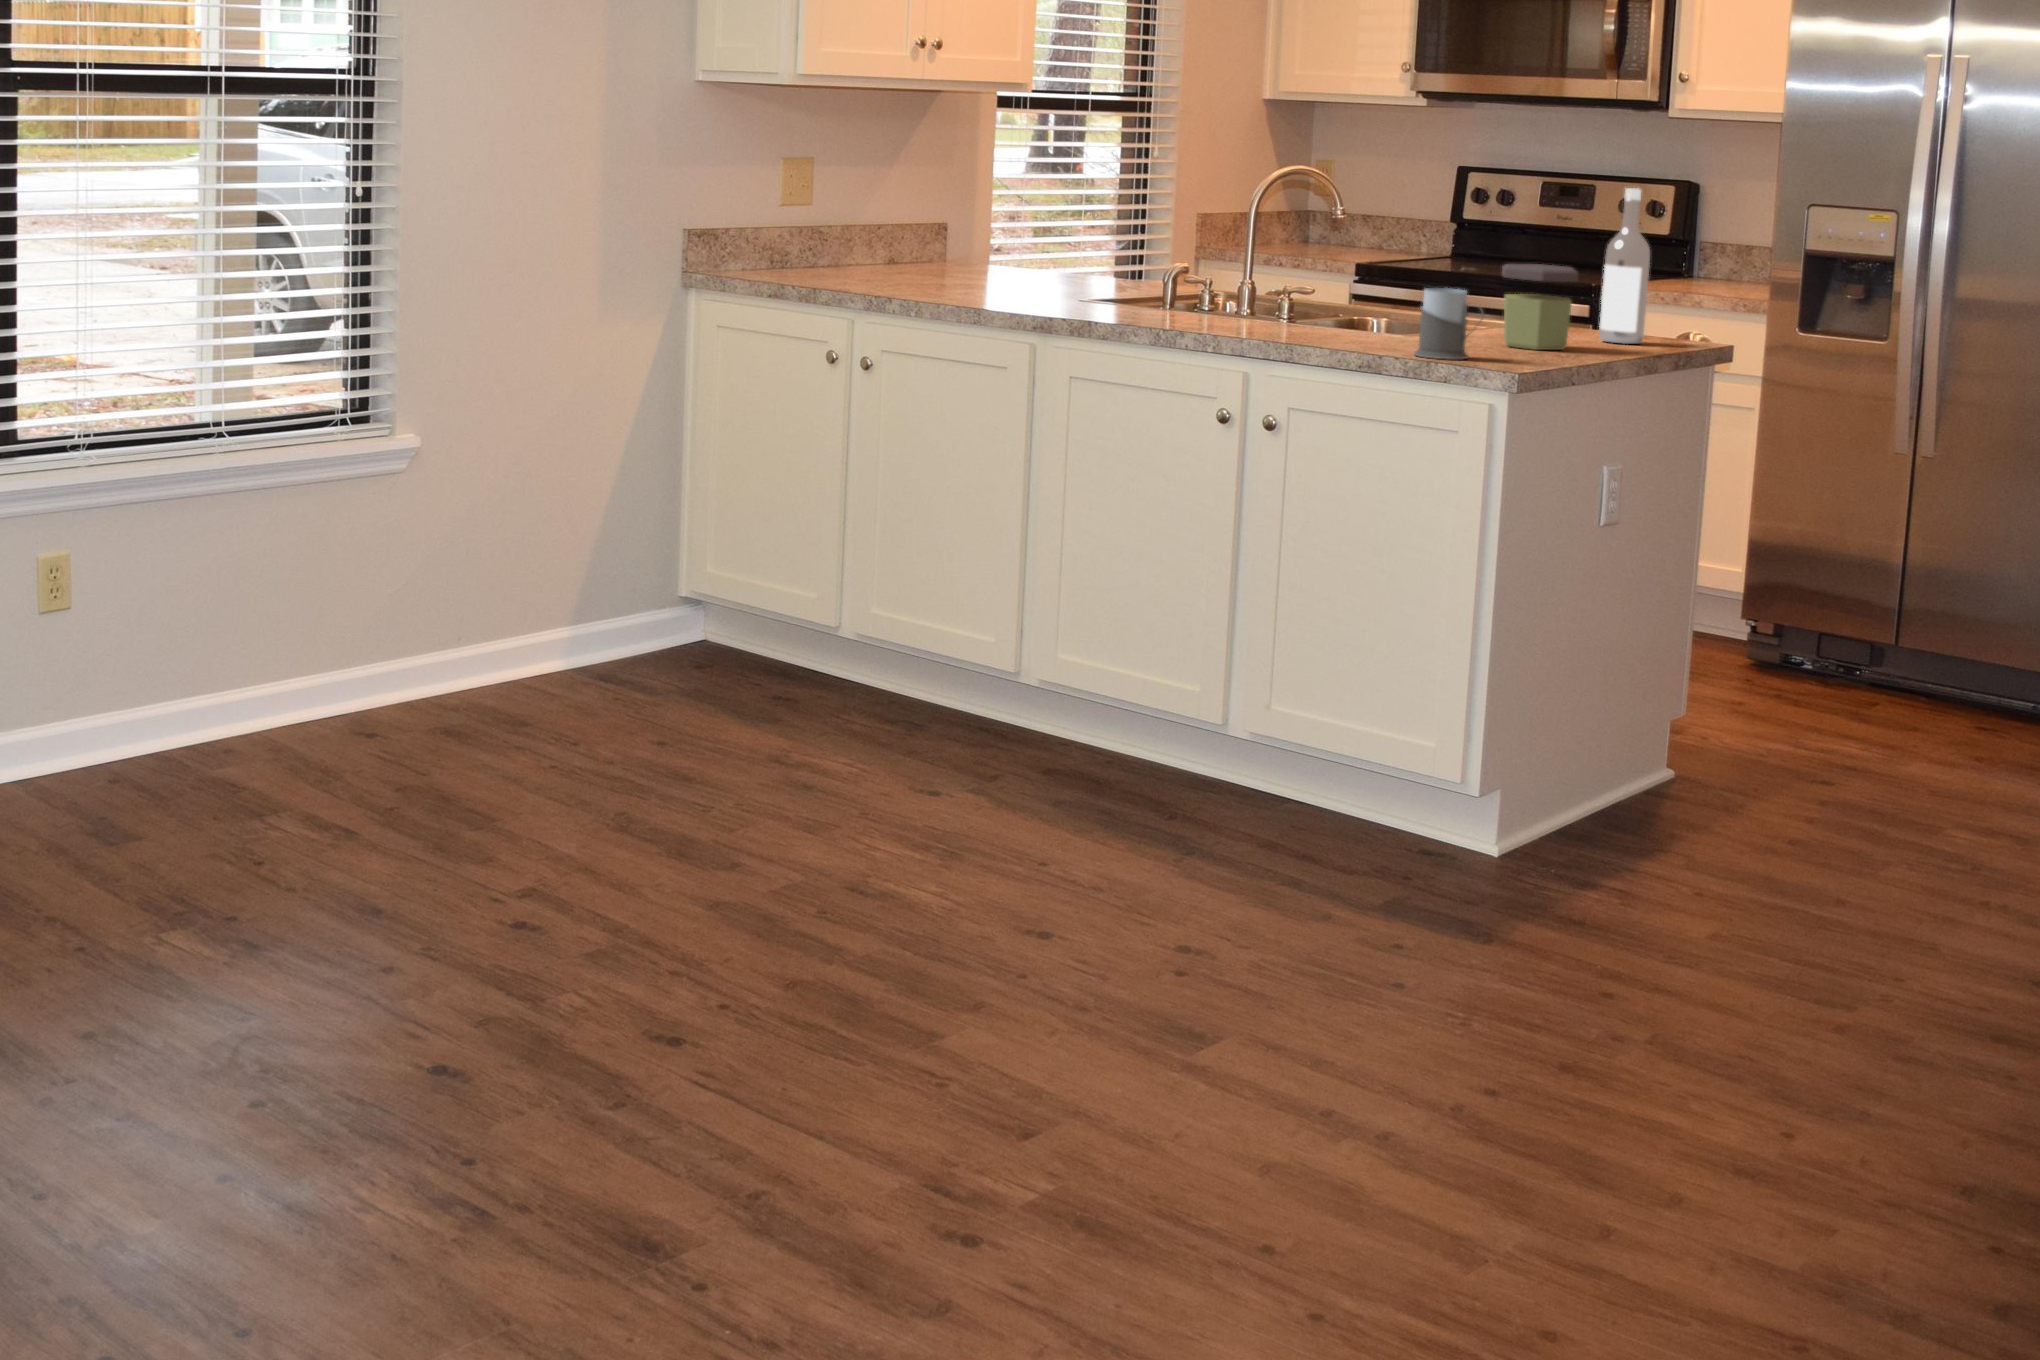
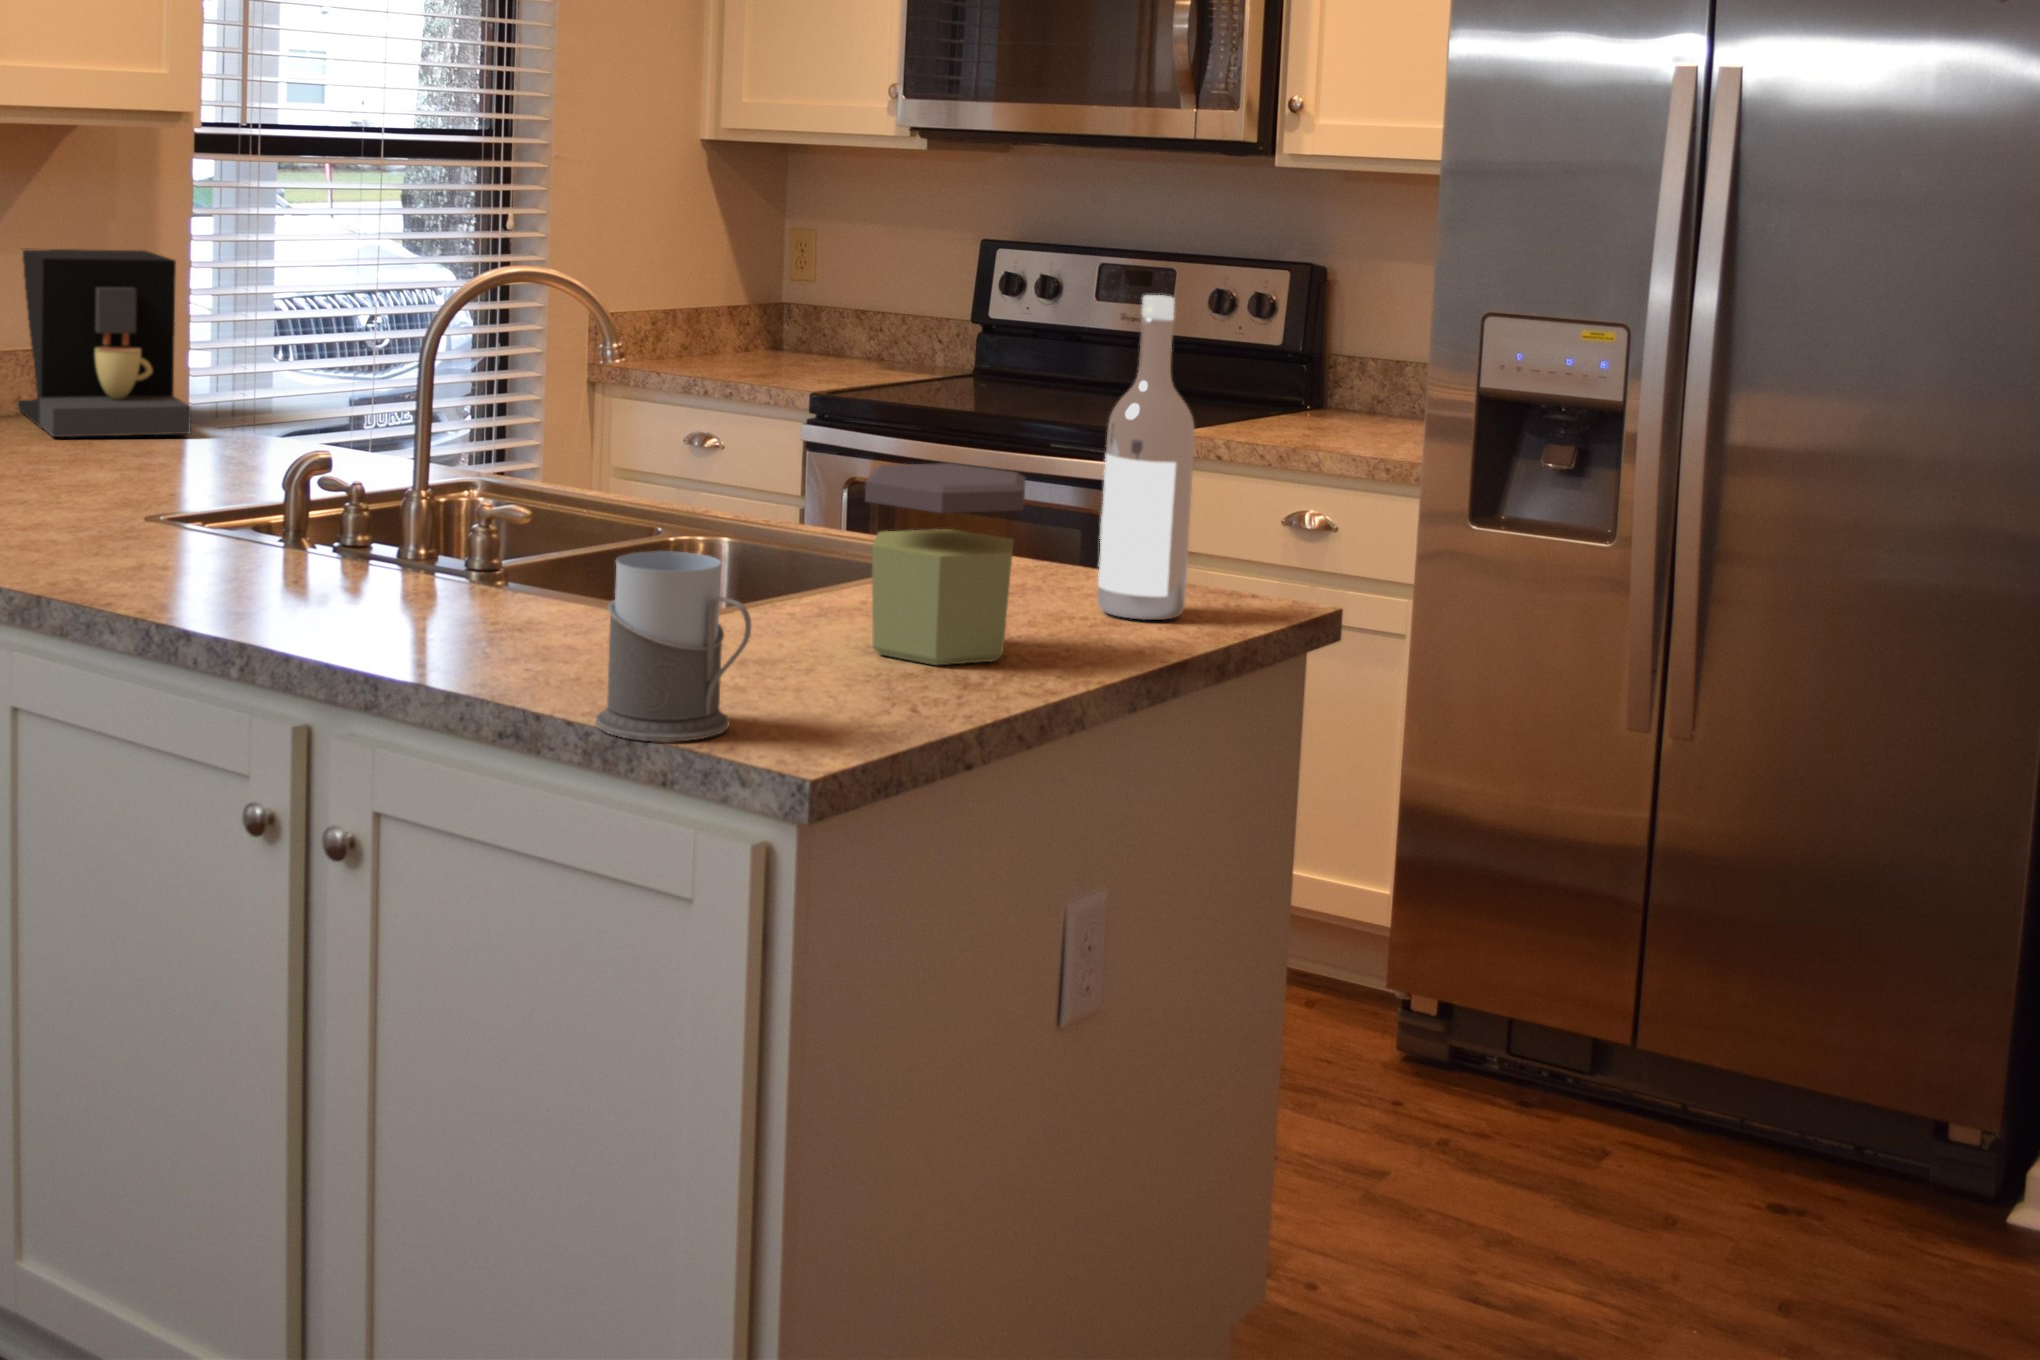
coffee maker: none [919,170,1039,273] -> present [18,249,191,437]

